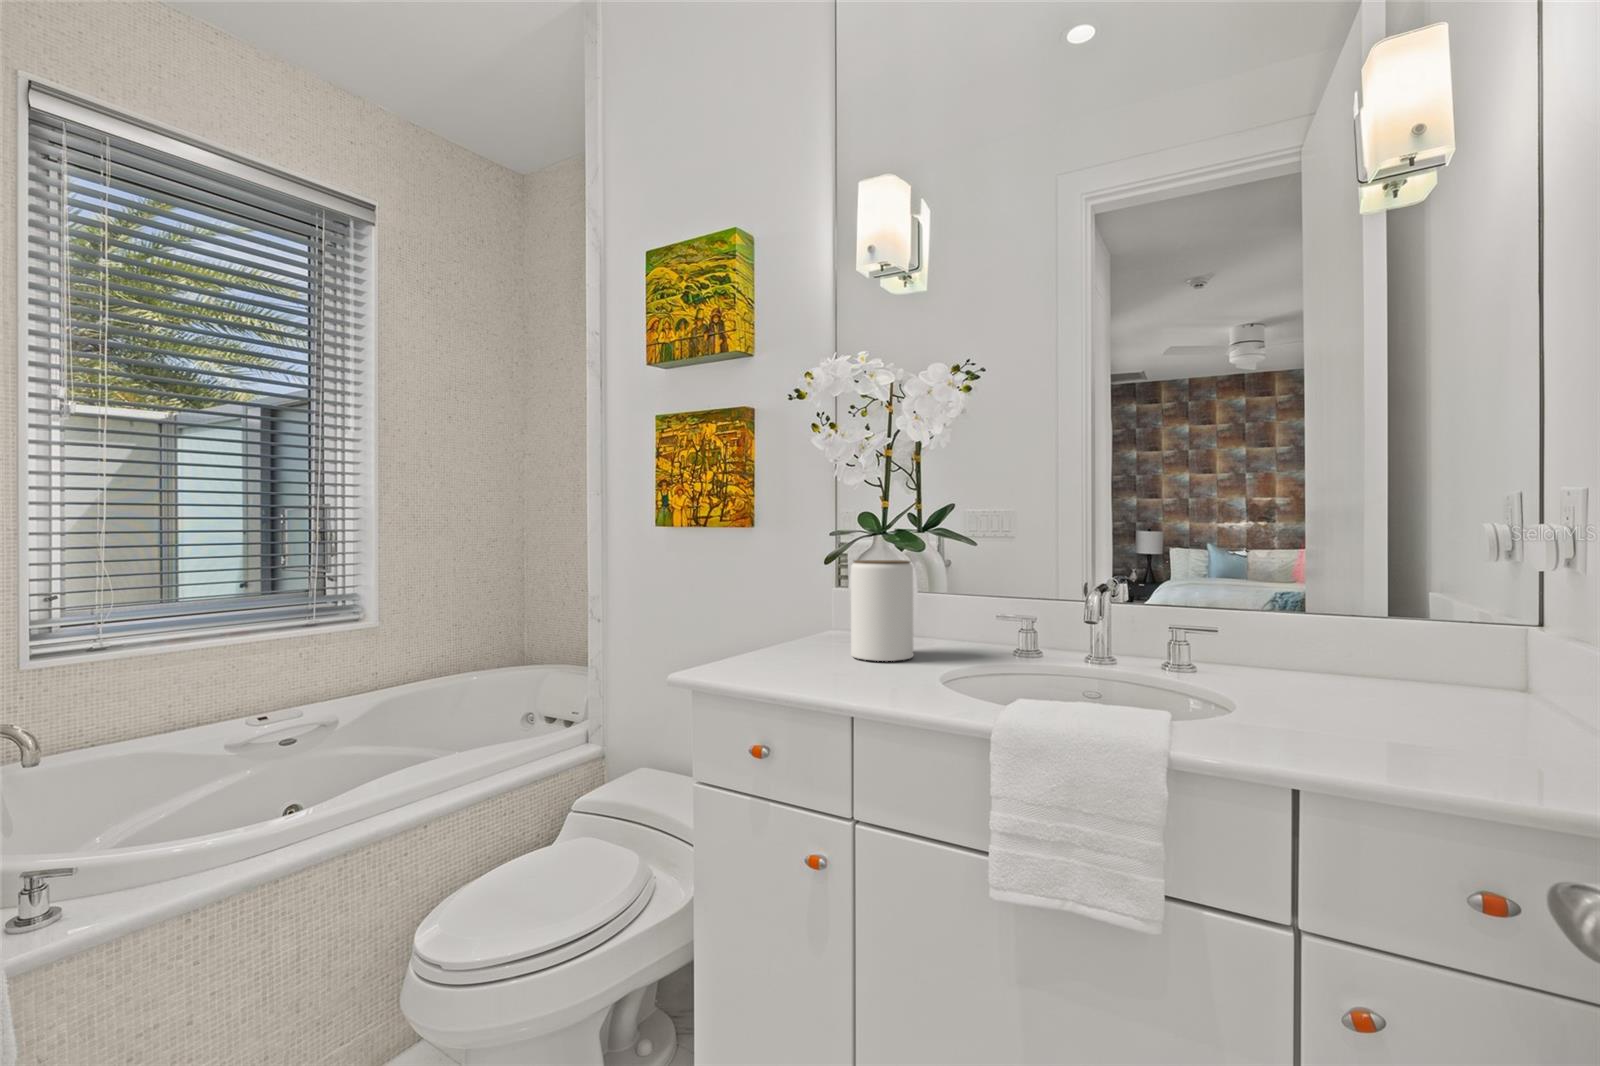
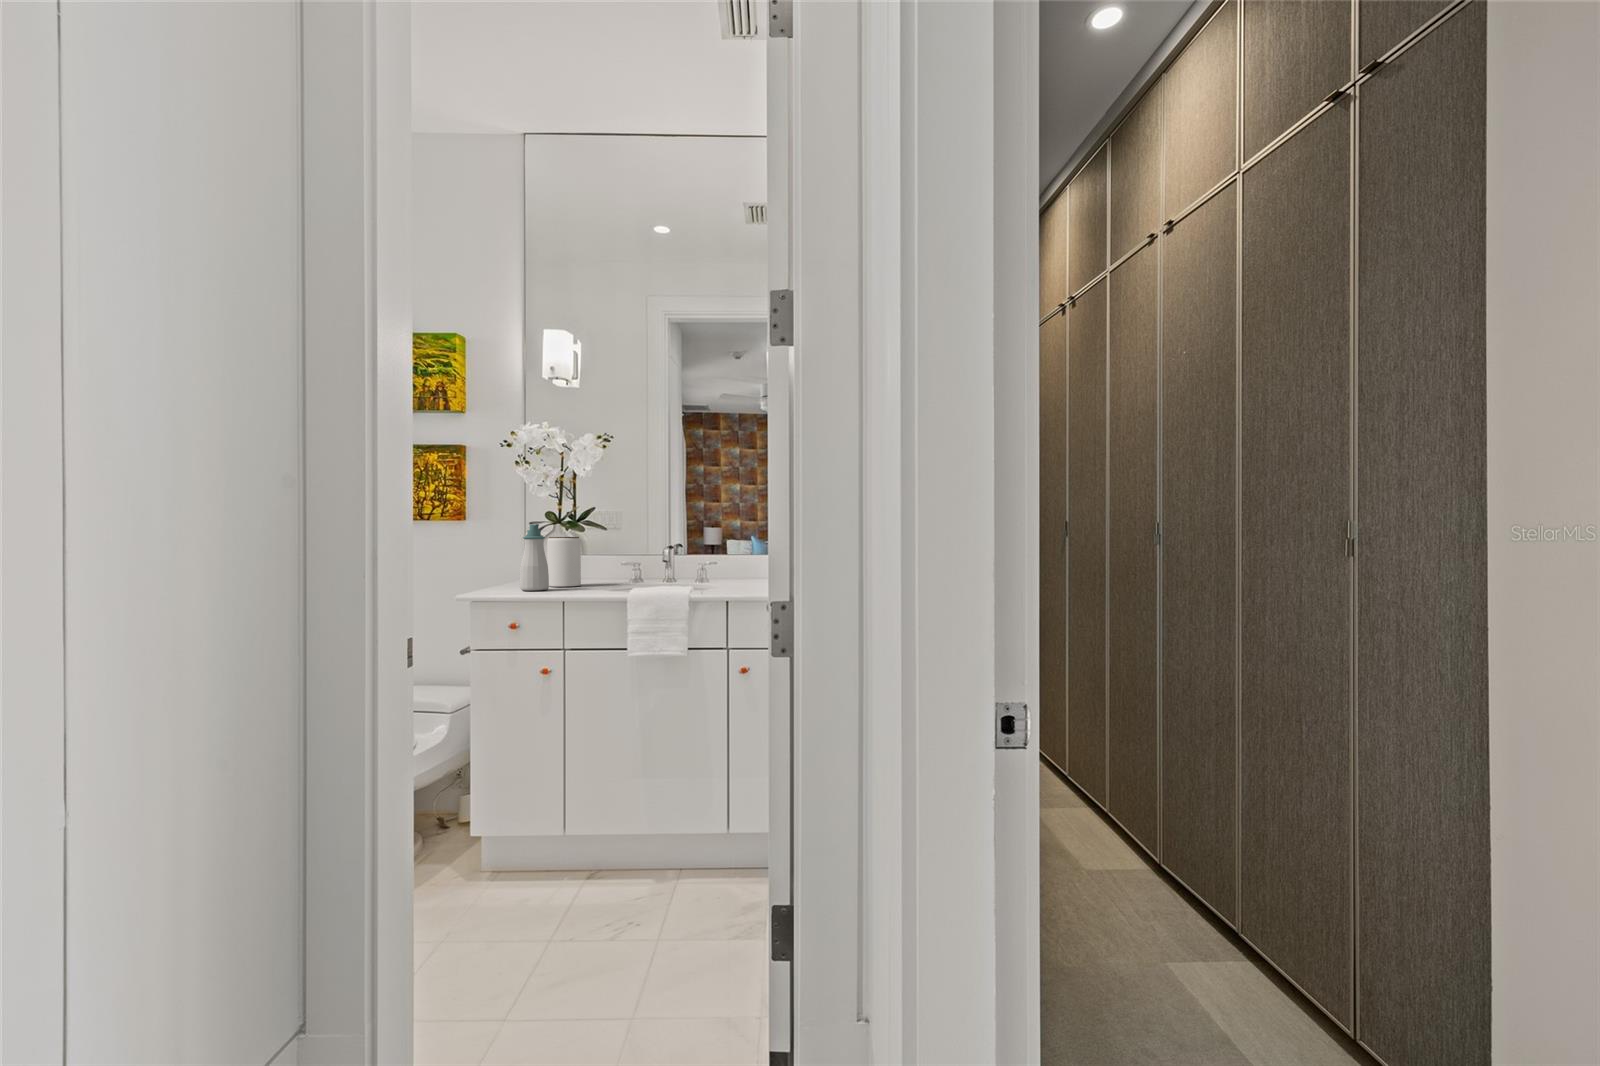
soap bottle: none [782,538,838,675] -> present [520,524,549,591]

